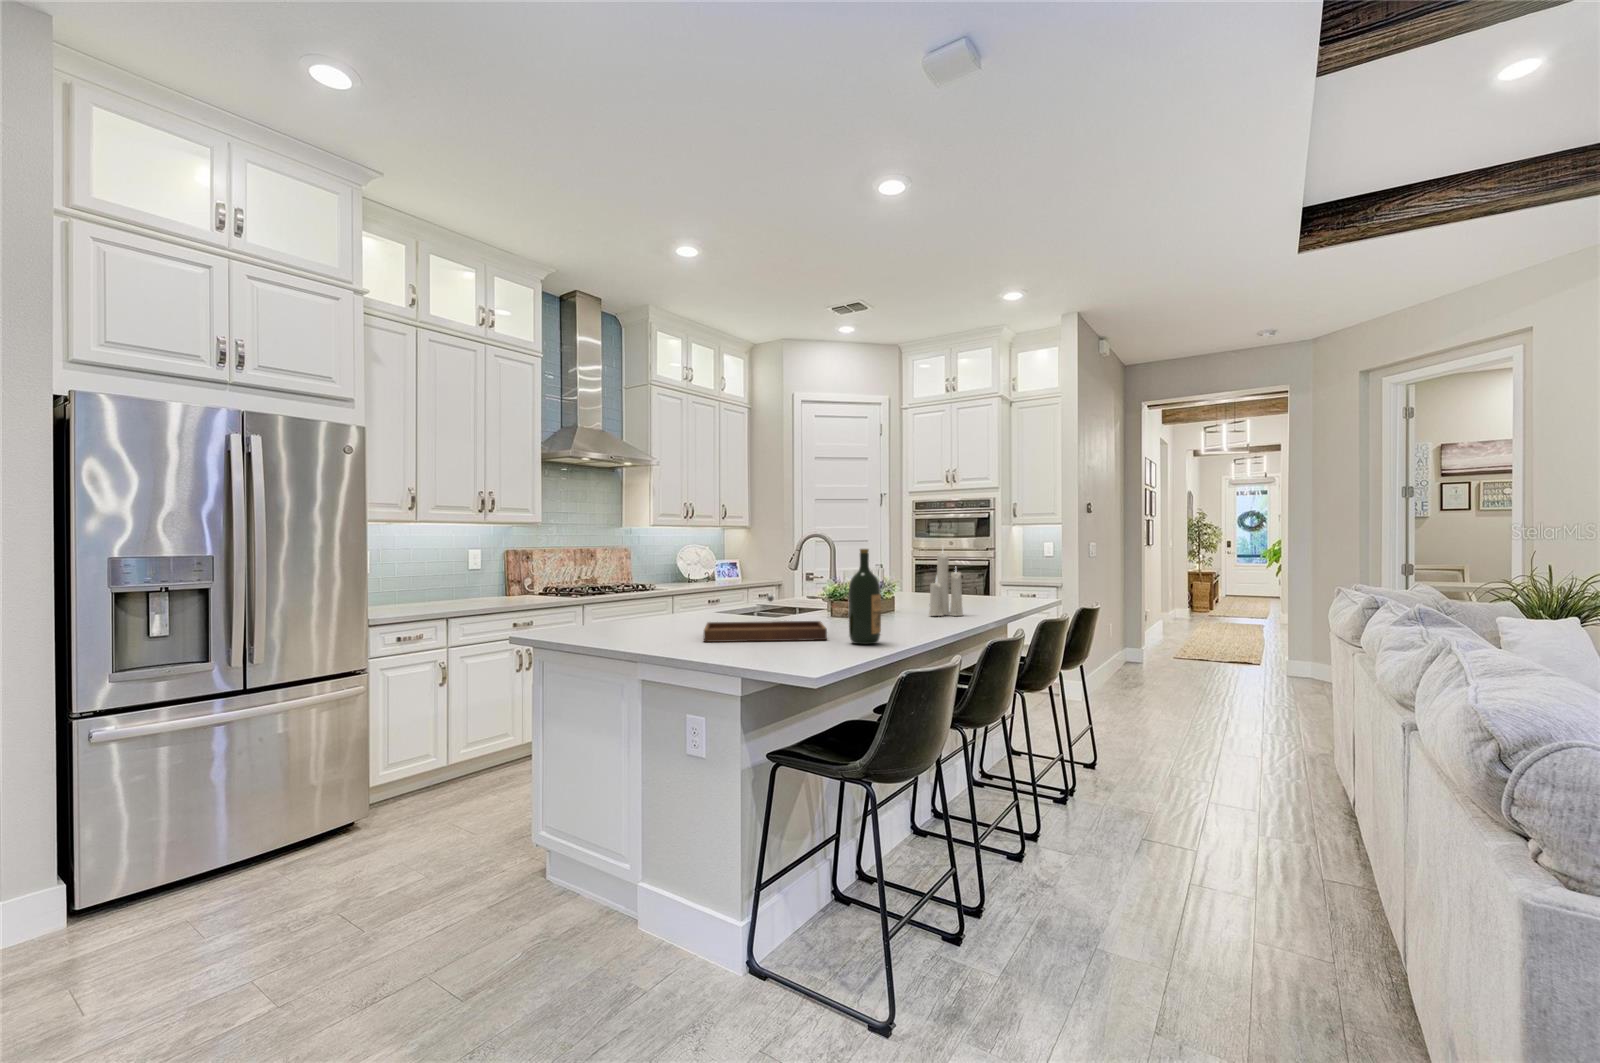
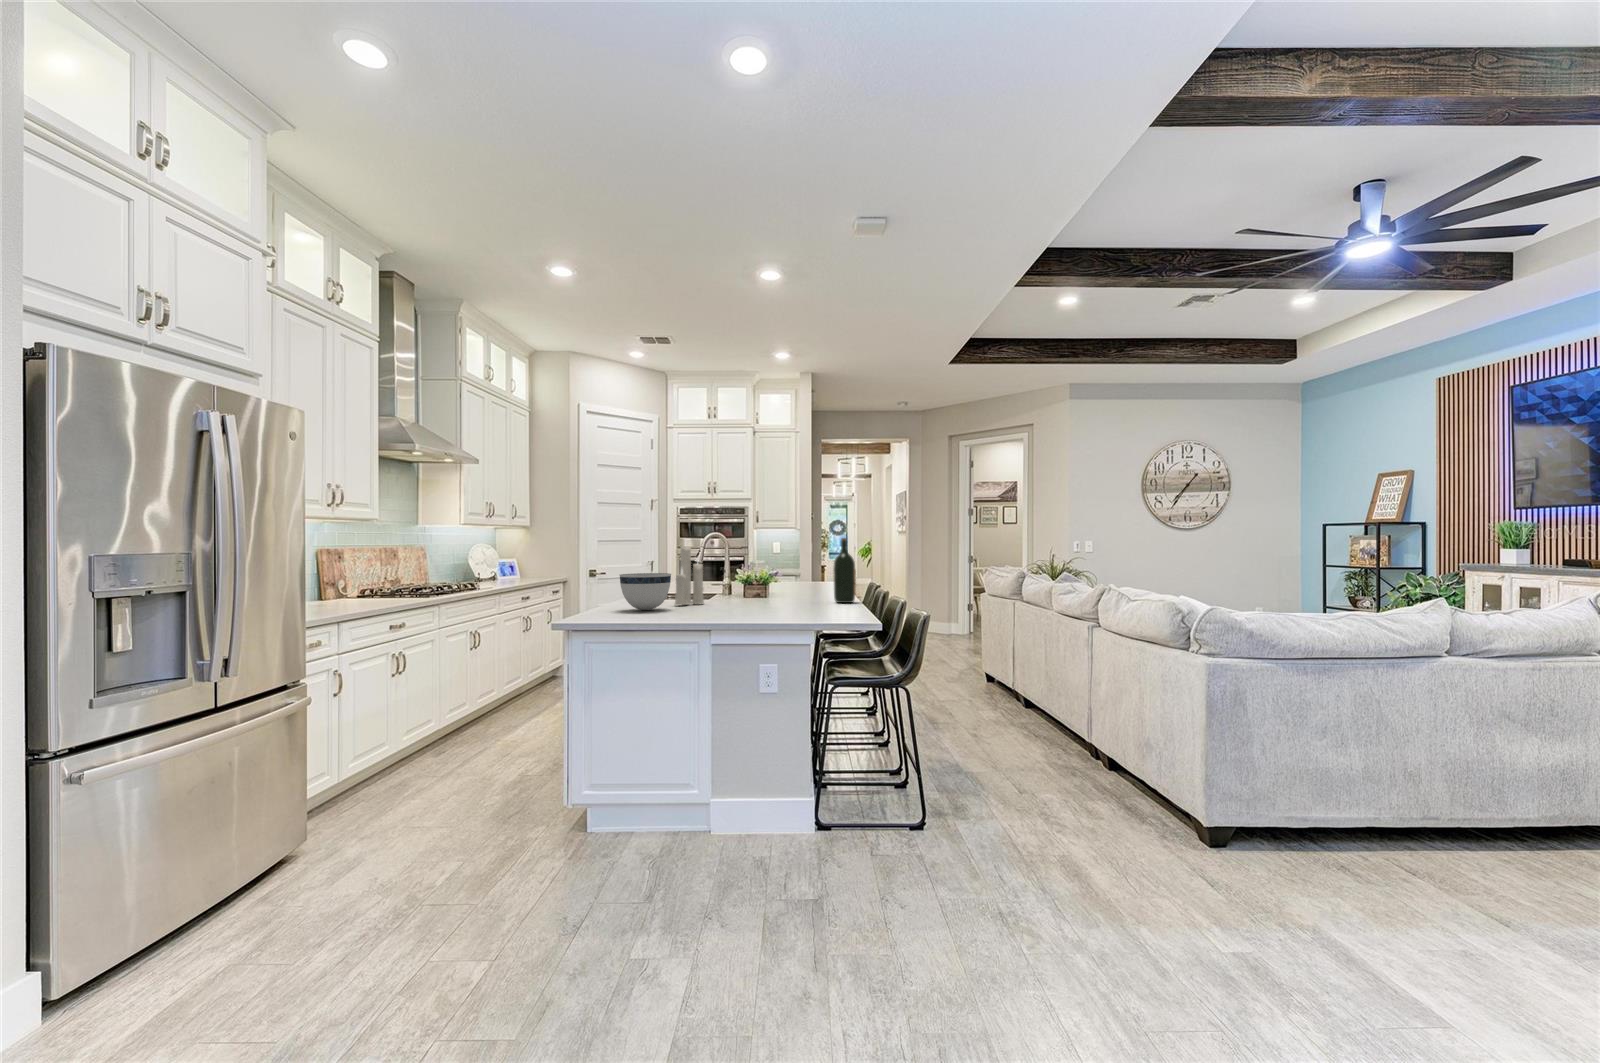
candle: present [929,553,963,616] -> present [675,546,704,605]
bowl: none [578,589,641,634] -> present [619,573,671,610]
tray: present [704,595,827,642] -> none [718,574,816,609]

